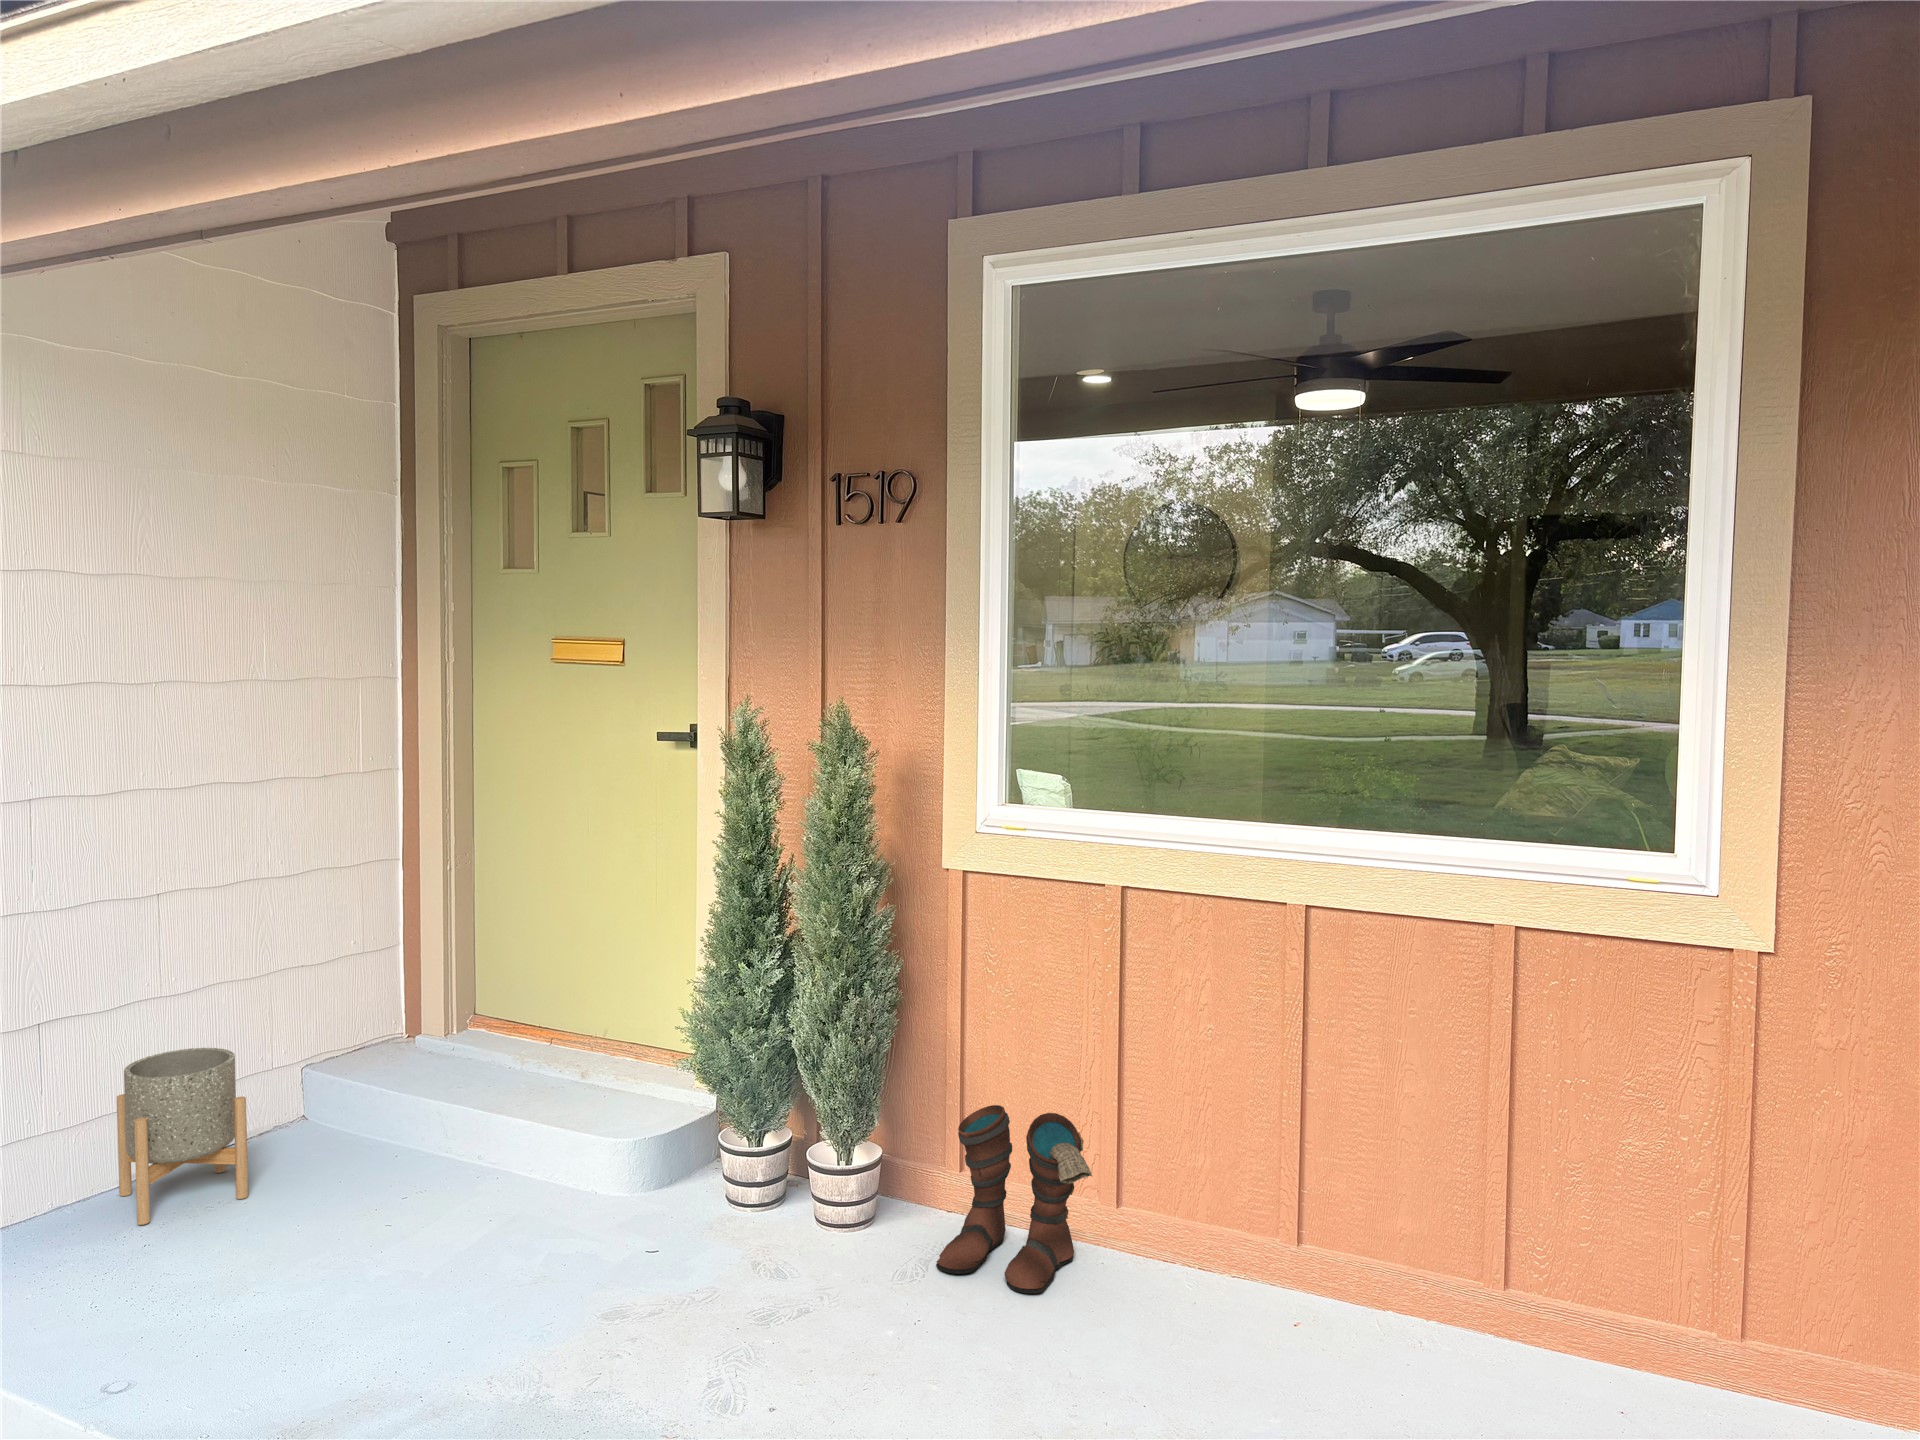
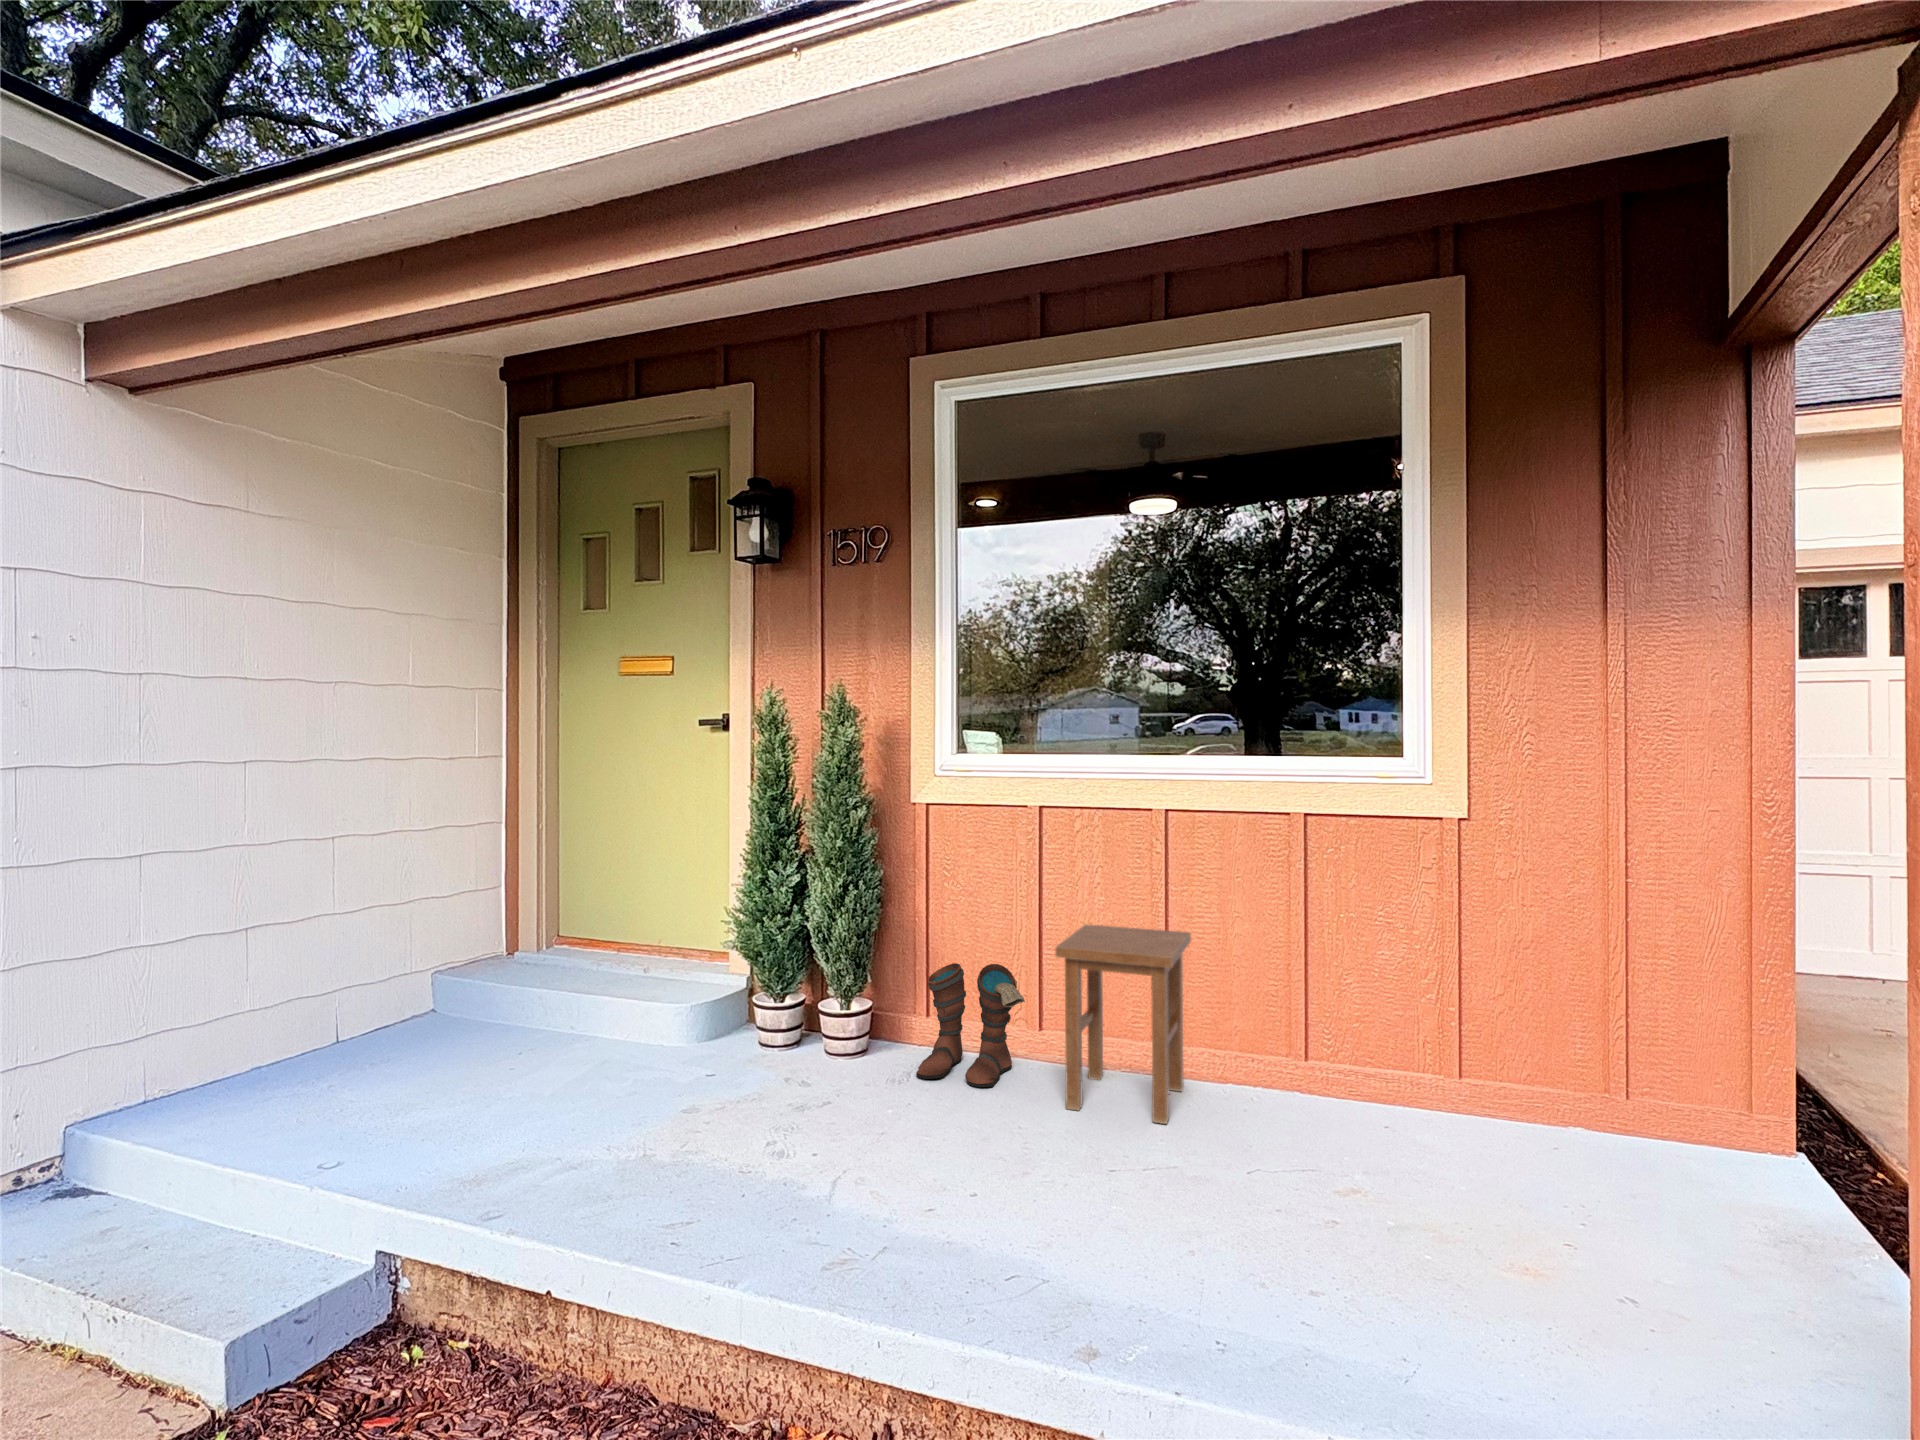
planter: present [117,1048,248,1225] -> none [297,951,398,1079]
stool: none [1134,1065,1338,1380] -> present [1055,924,1191,1124]

